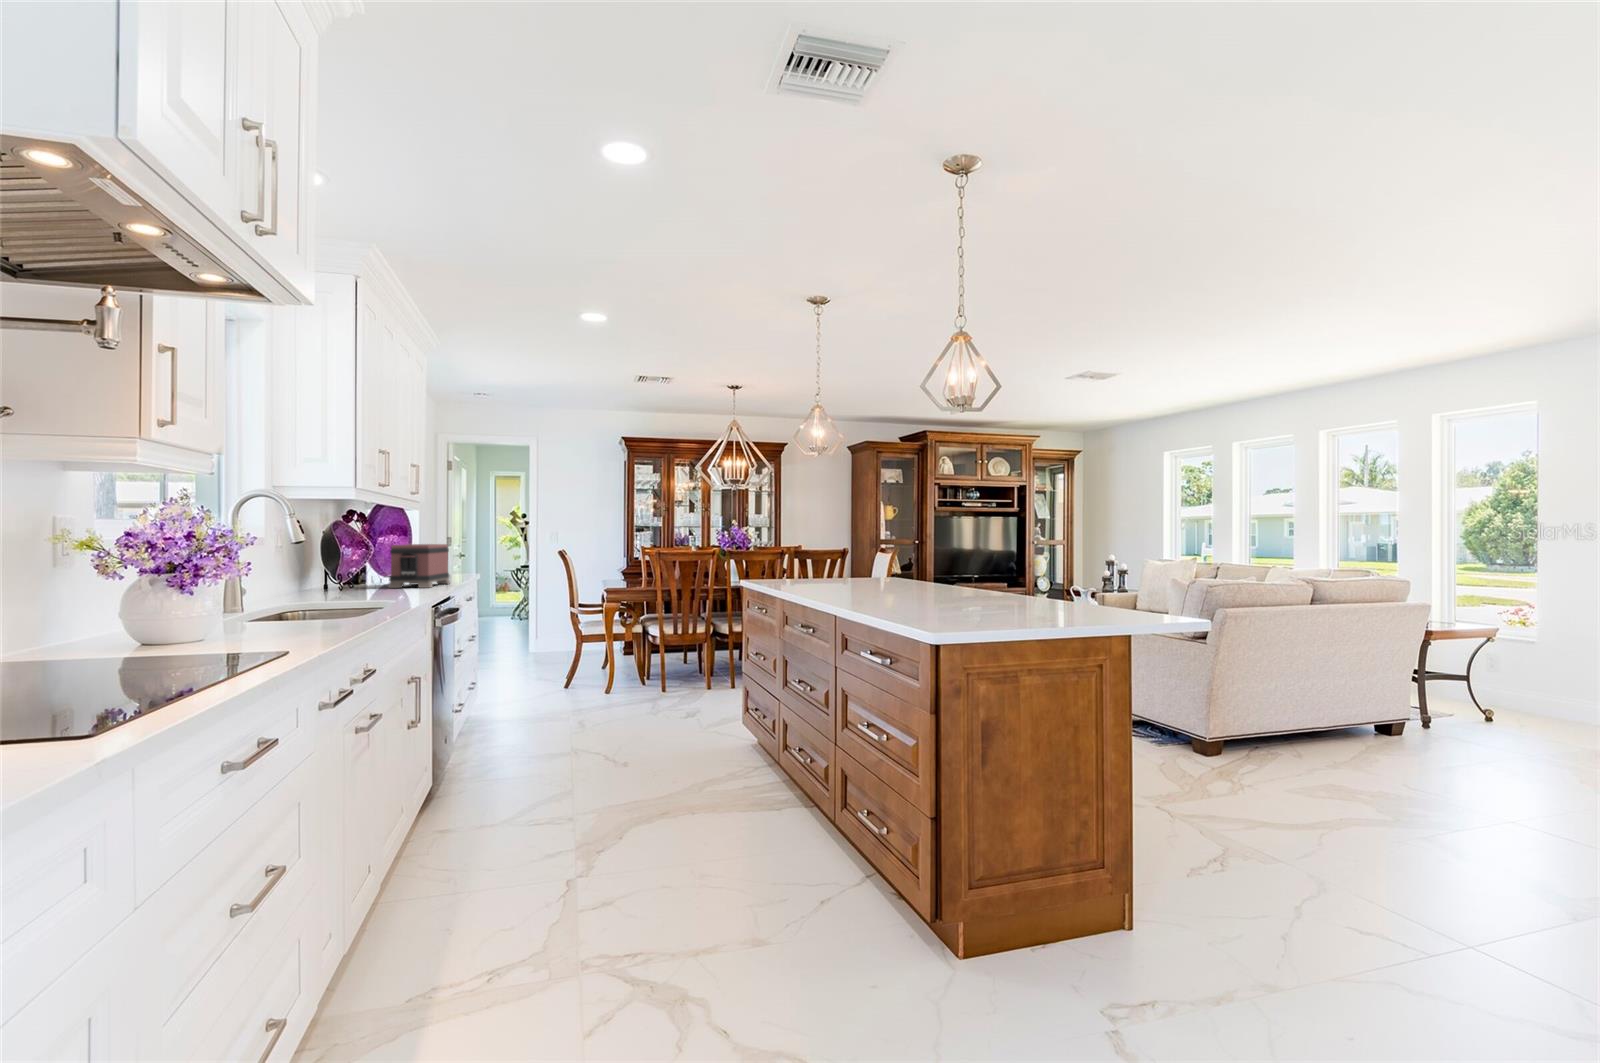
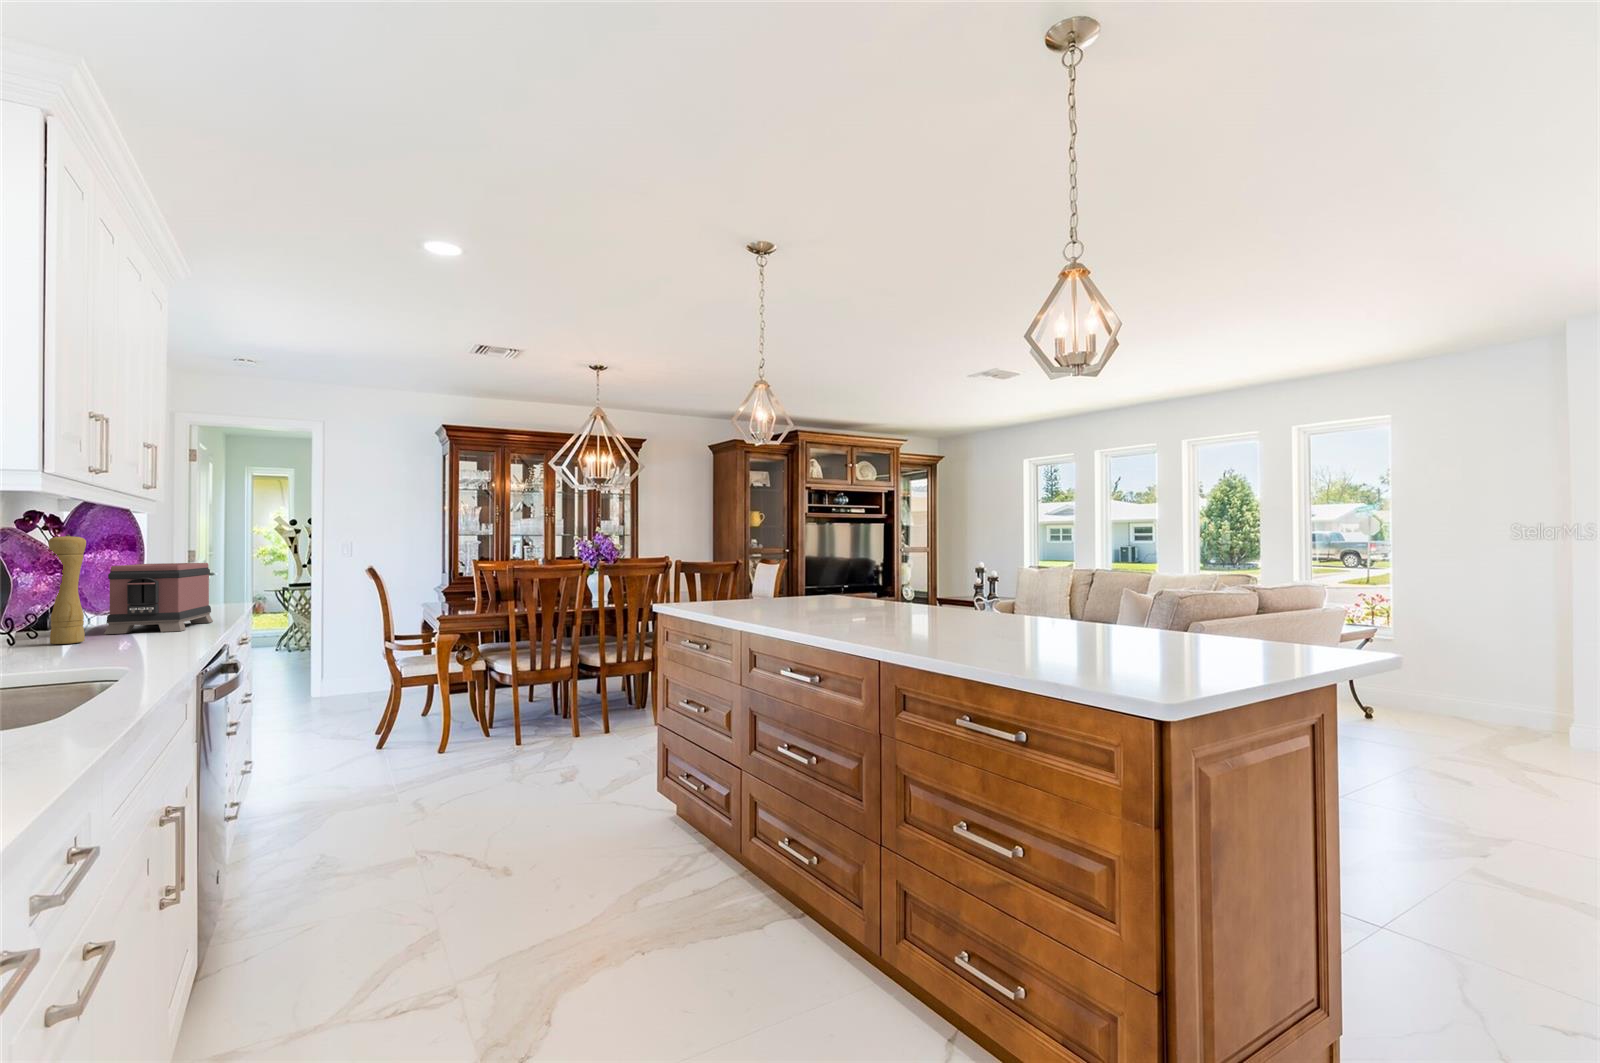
pepper mill: none [358,525,378,592] -> present [49,535,86,644]

